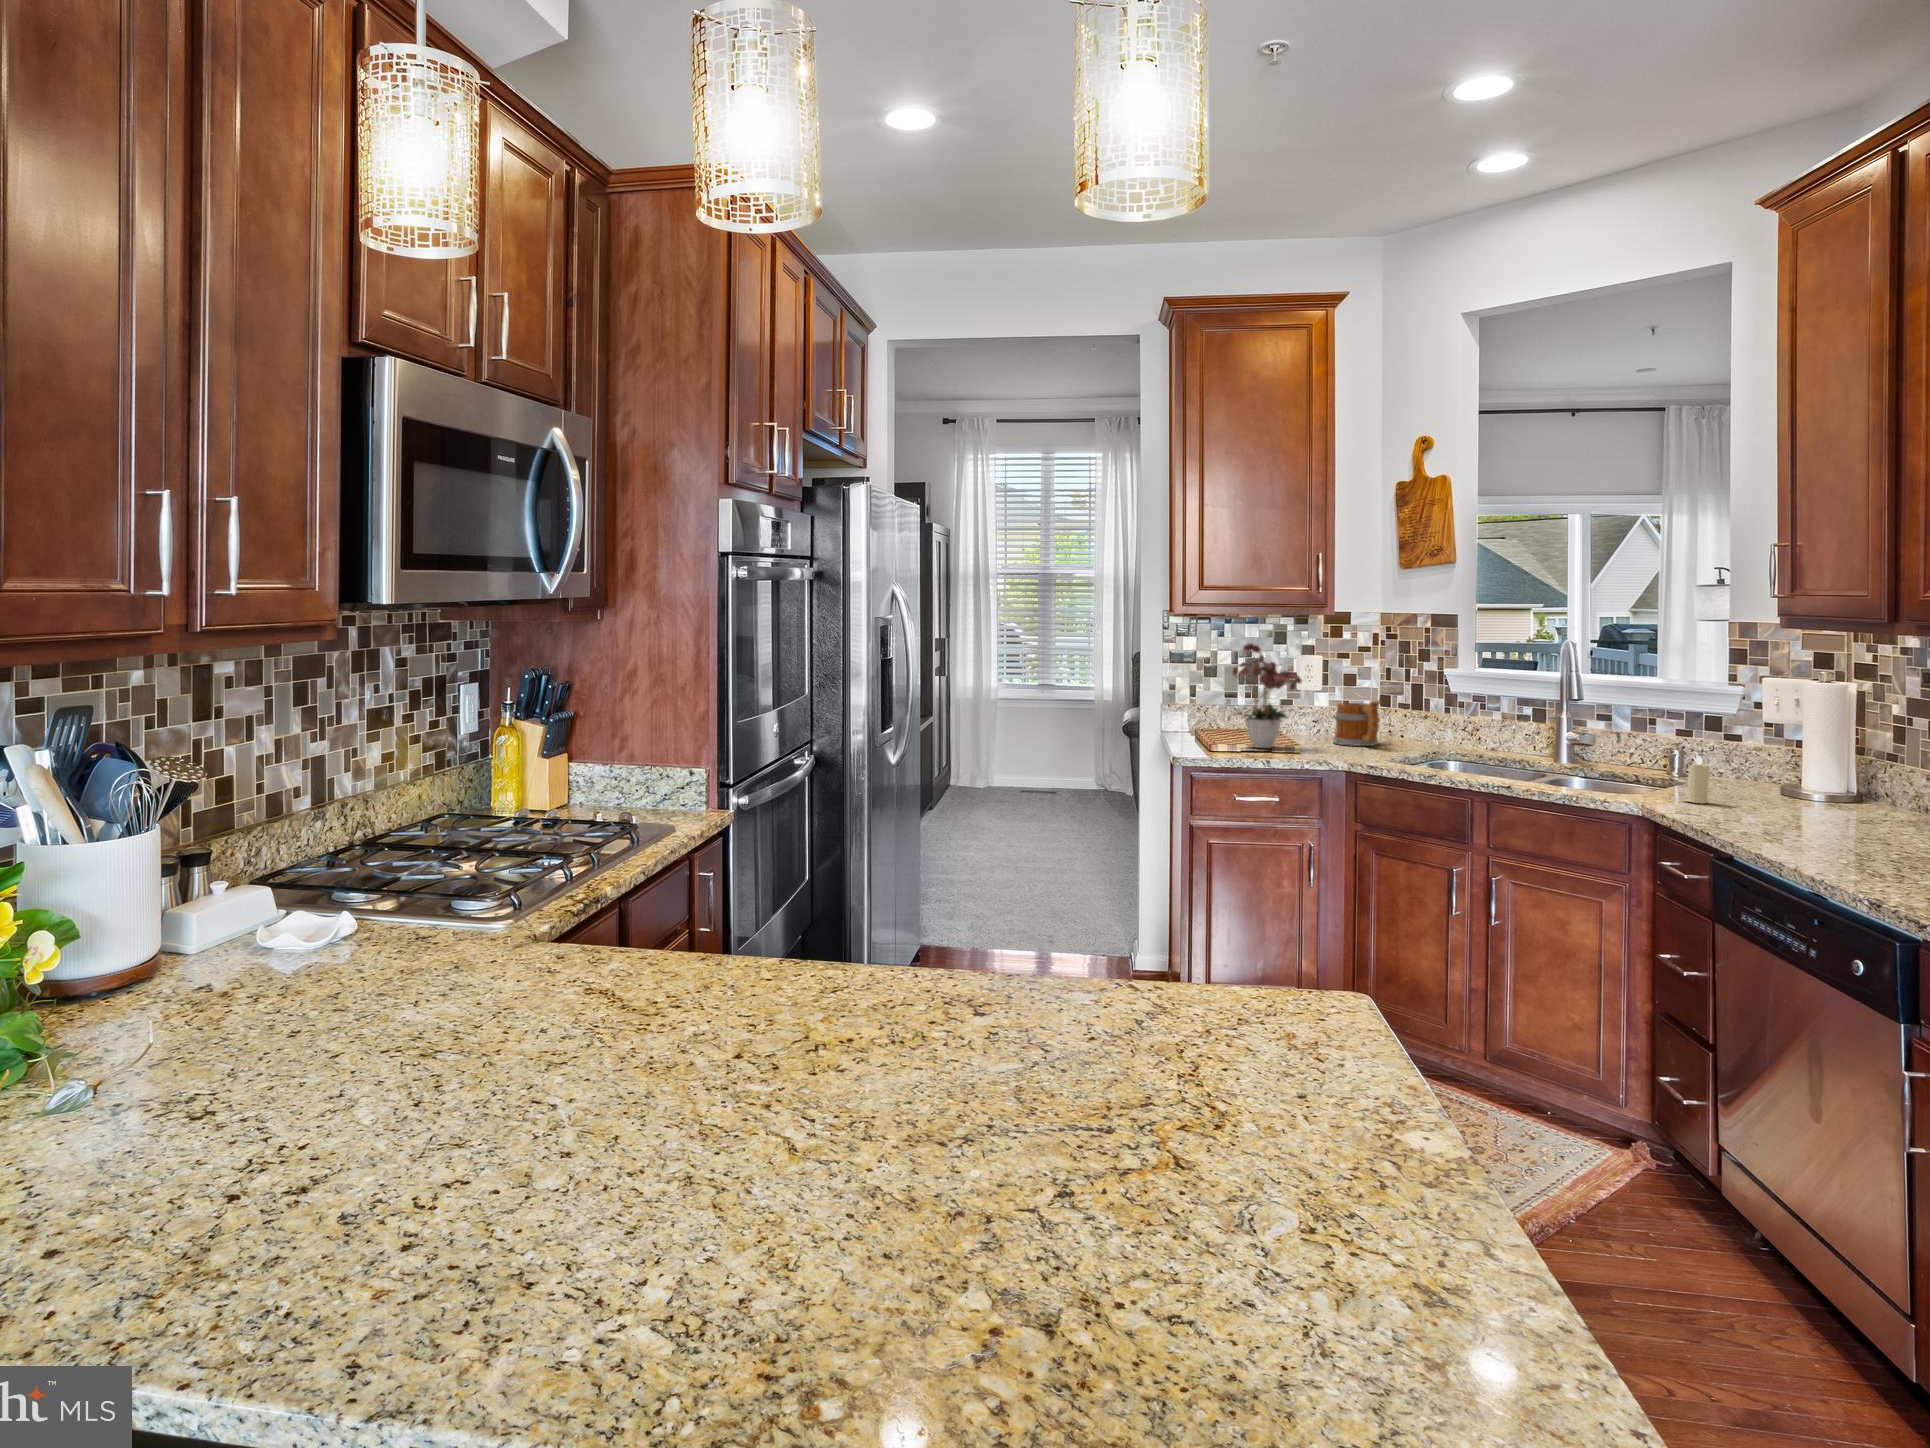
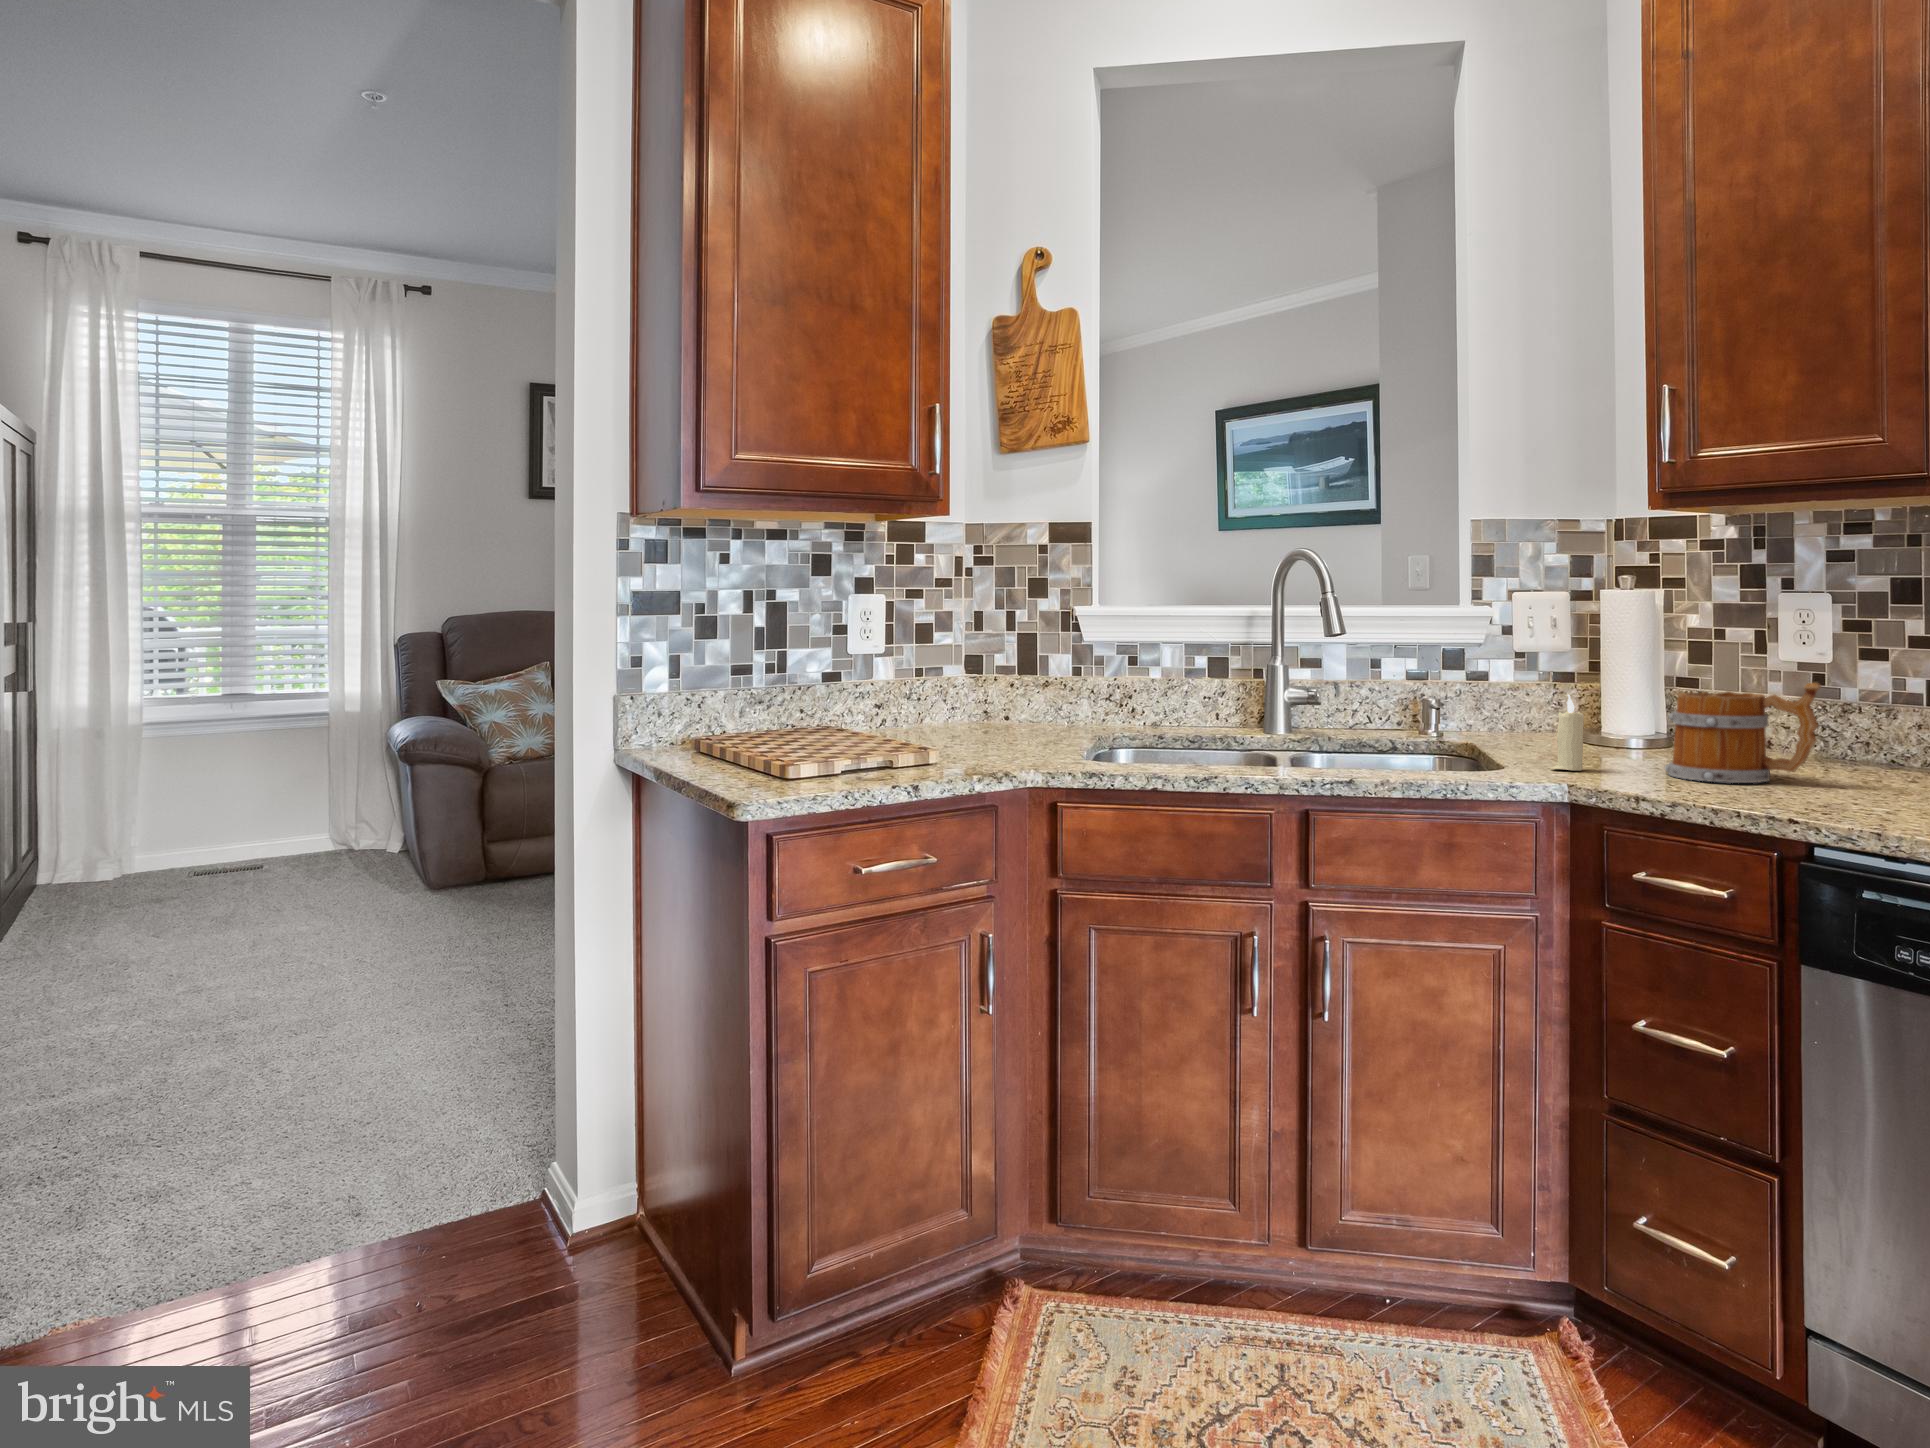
flower arrangement: present [1232,643,1302,748] -> none [781,549,917,749]
mug: present [1333,700,1380,746] -> present [1665,683,1821,783]

